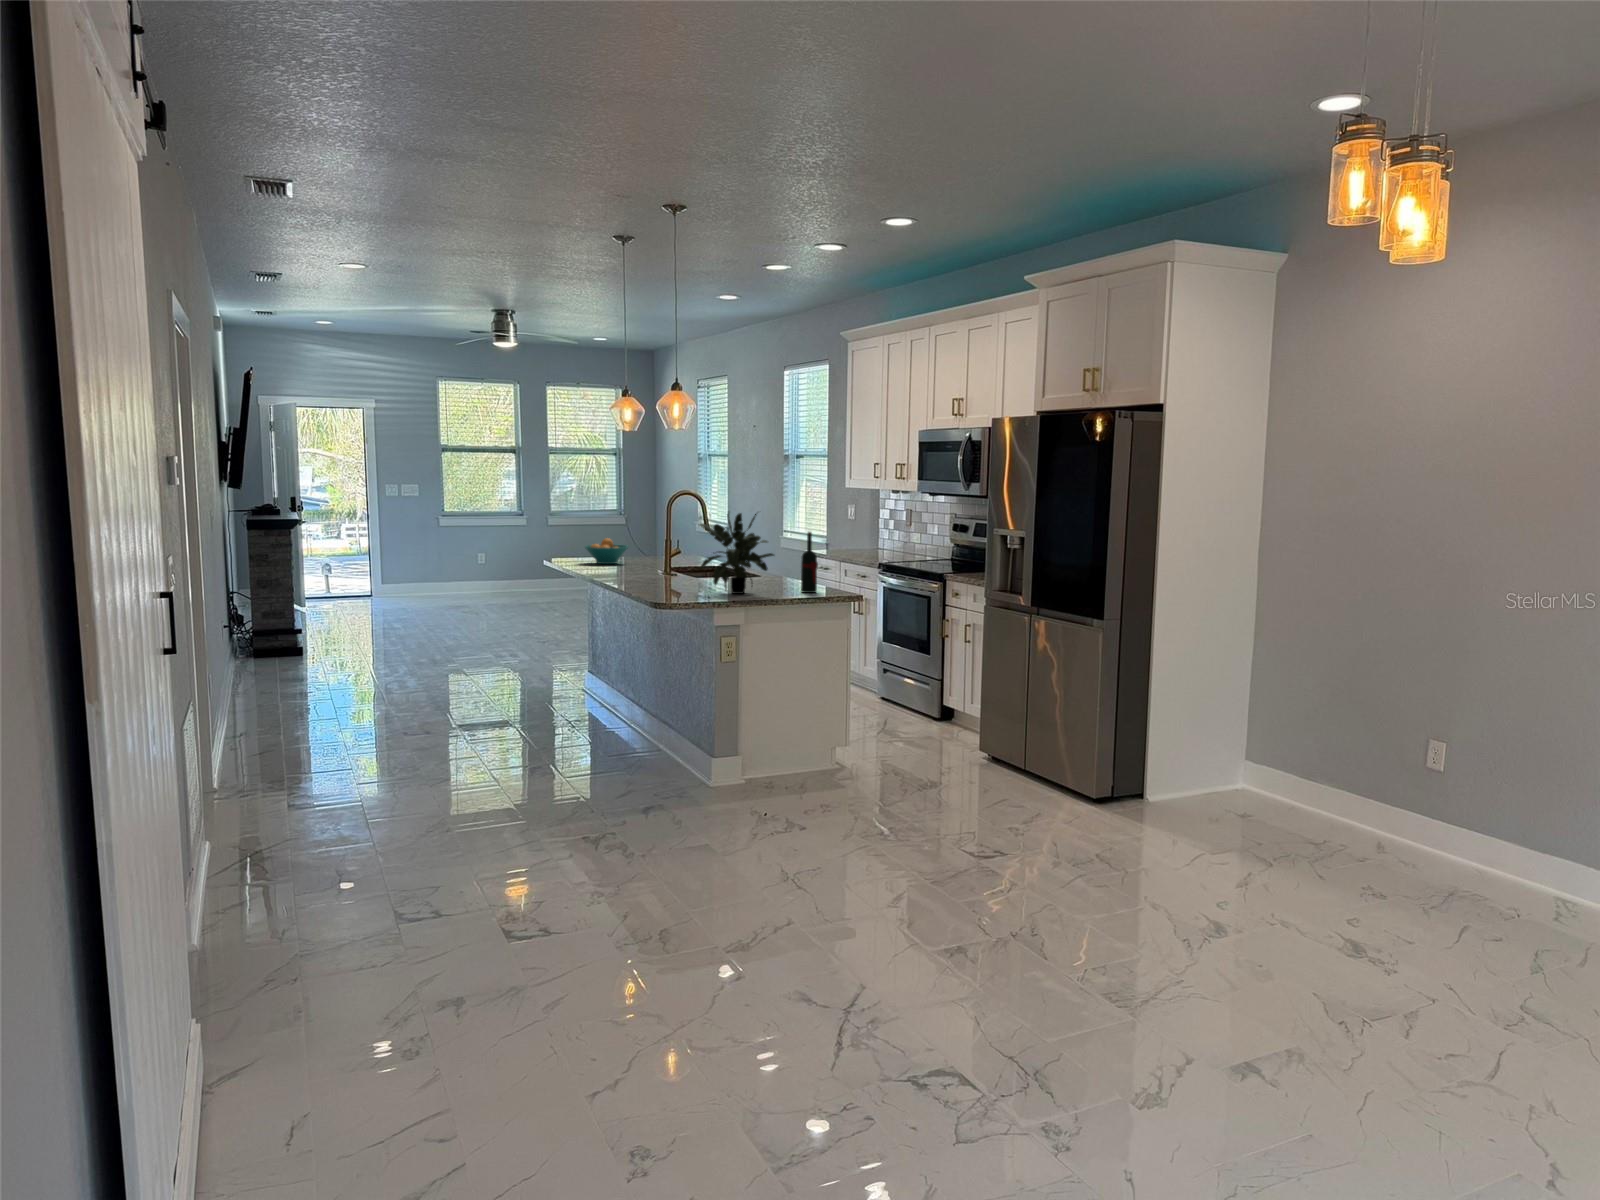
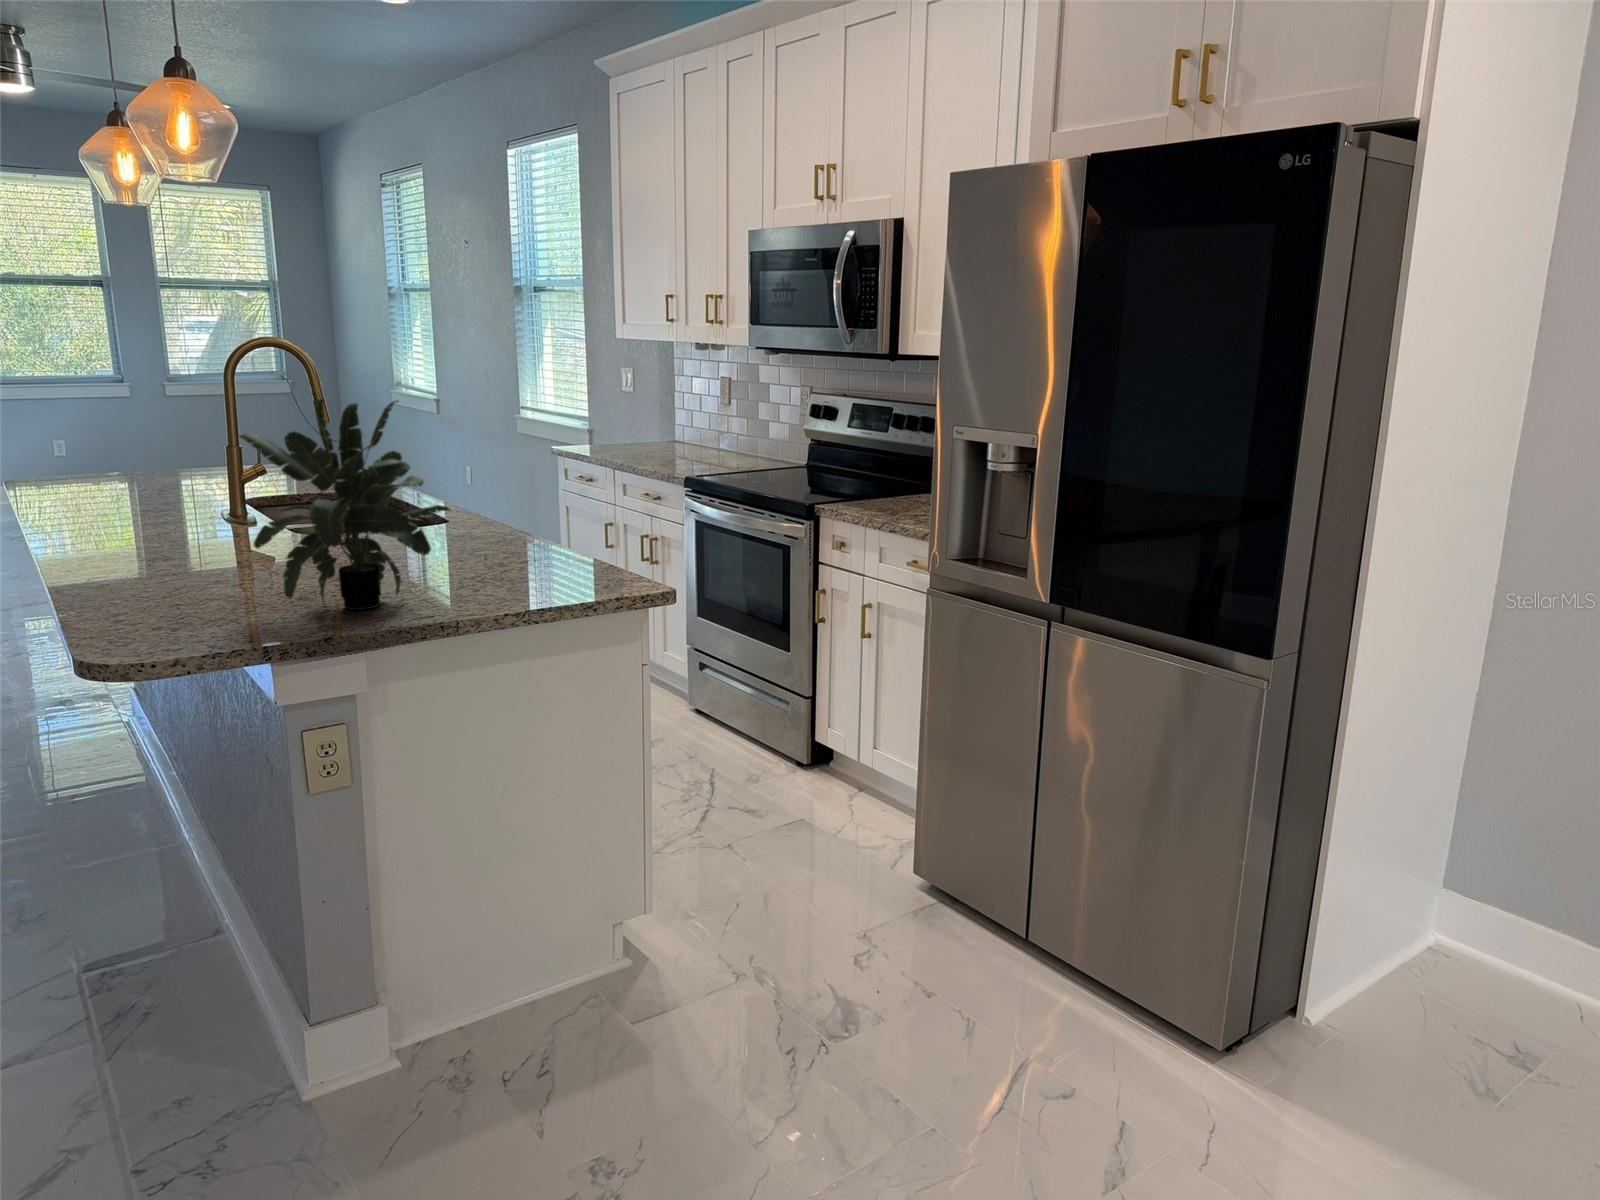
wine bottle: present [801,532,818,593] -> none [522,445,564,591]
fruit bowl: present [585,538,628,564] -> none [86,442,190,495]

